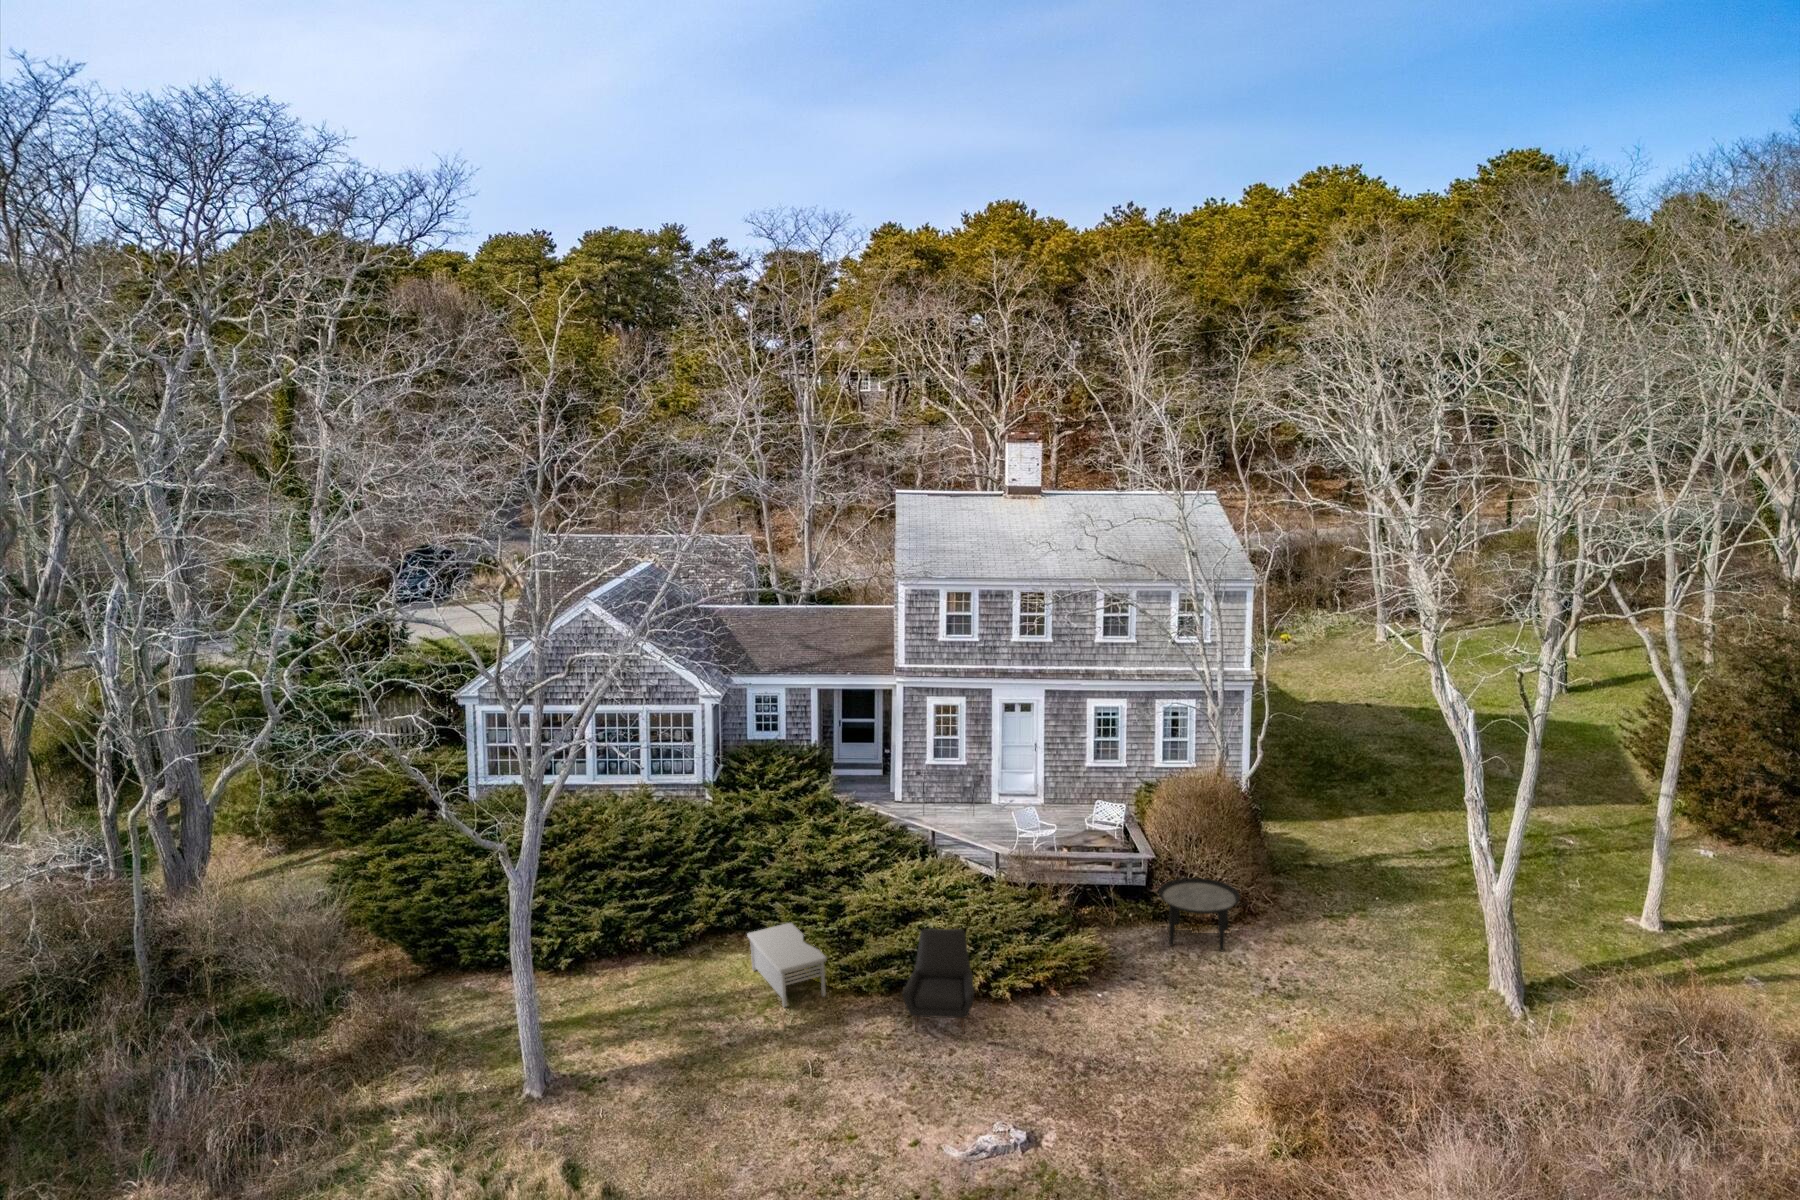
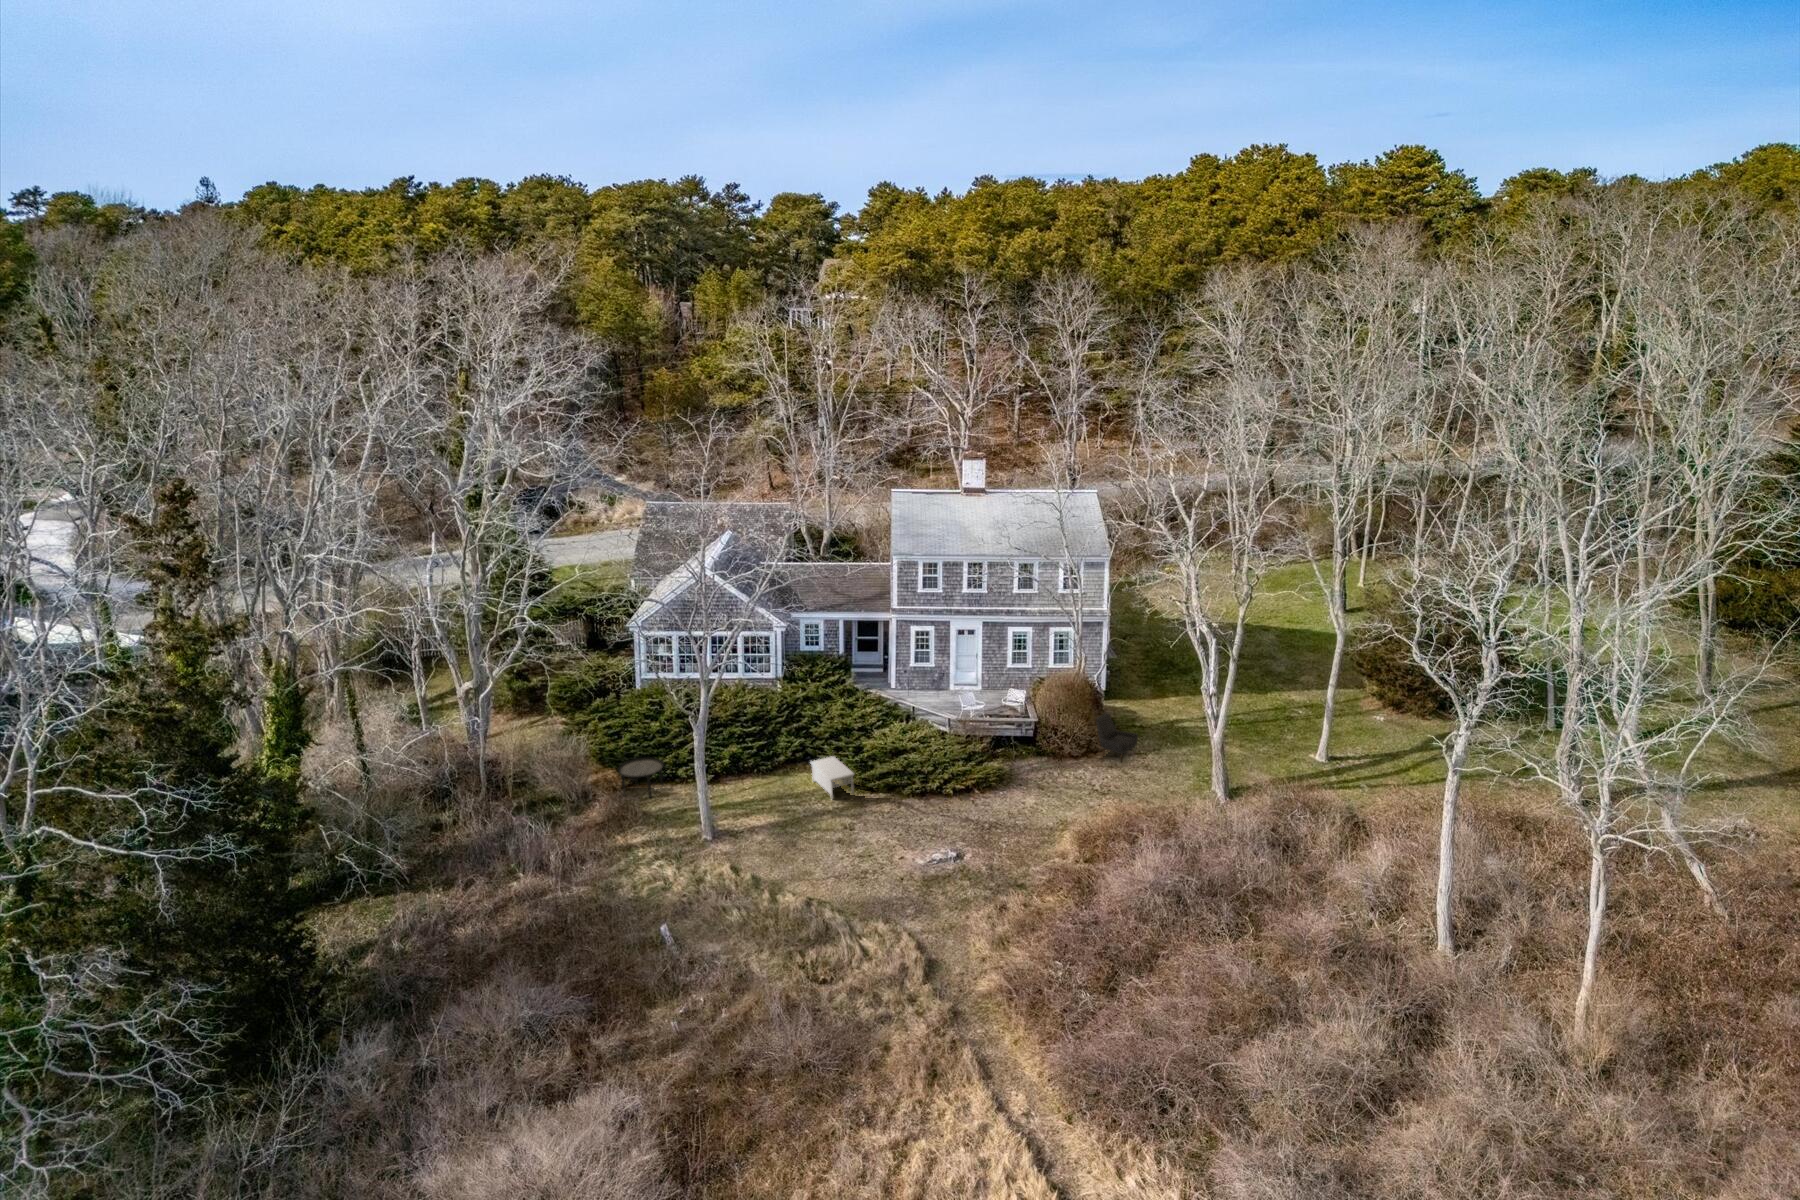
round table: present [1159,878,1240,951] -> present [618,757,664,798]
chair: present [902,928,974,1033] -> present [1096,713,1138,756]

